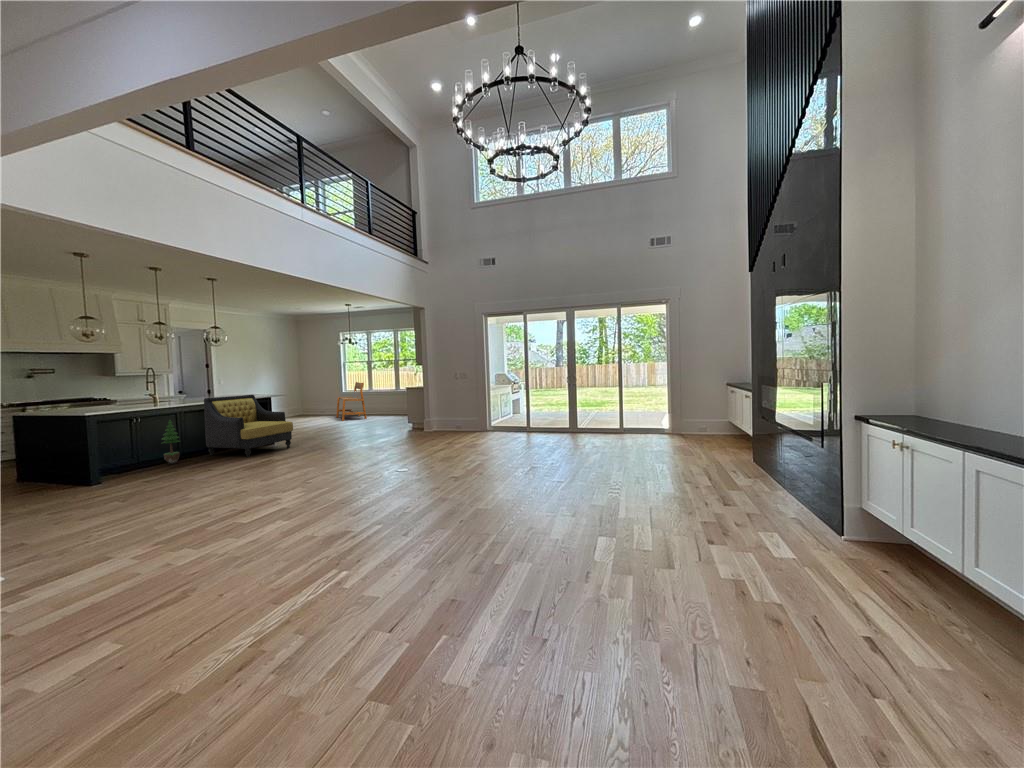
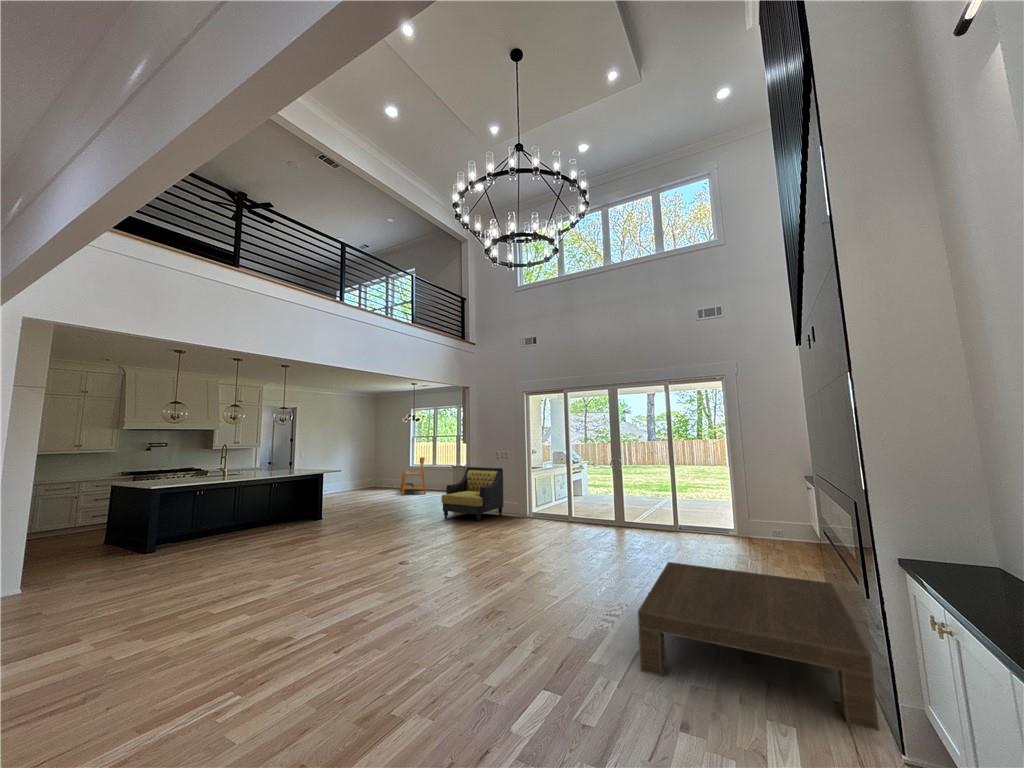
armchair: present [204,395,293,457] -> present [442,467,503,522]
potted tree: present [162,420,180,464] -> none [216,495,234,537]
coffee table: none [658,445,842,530] -> present [638,562,879,731]

